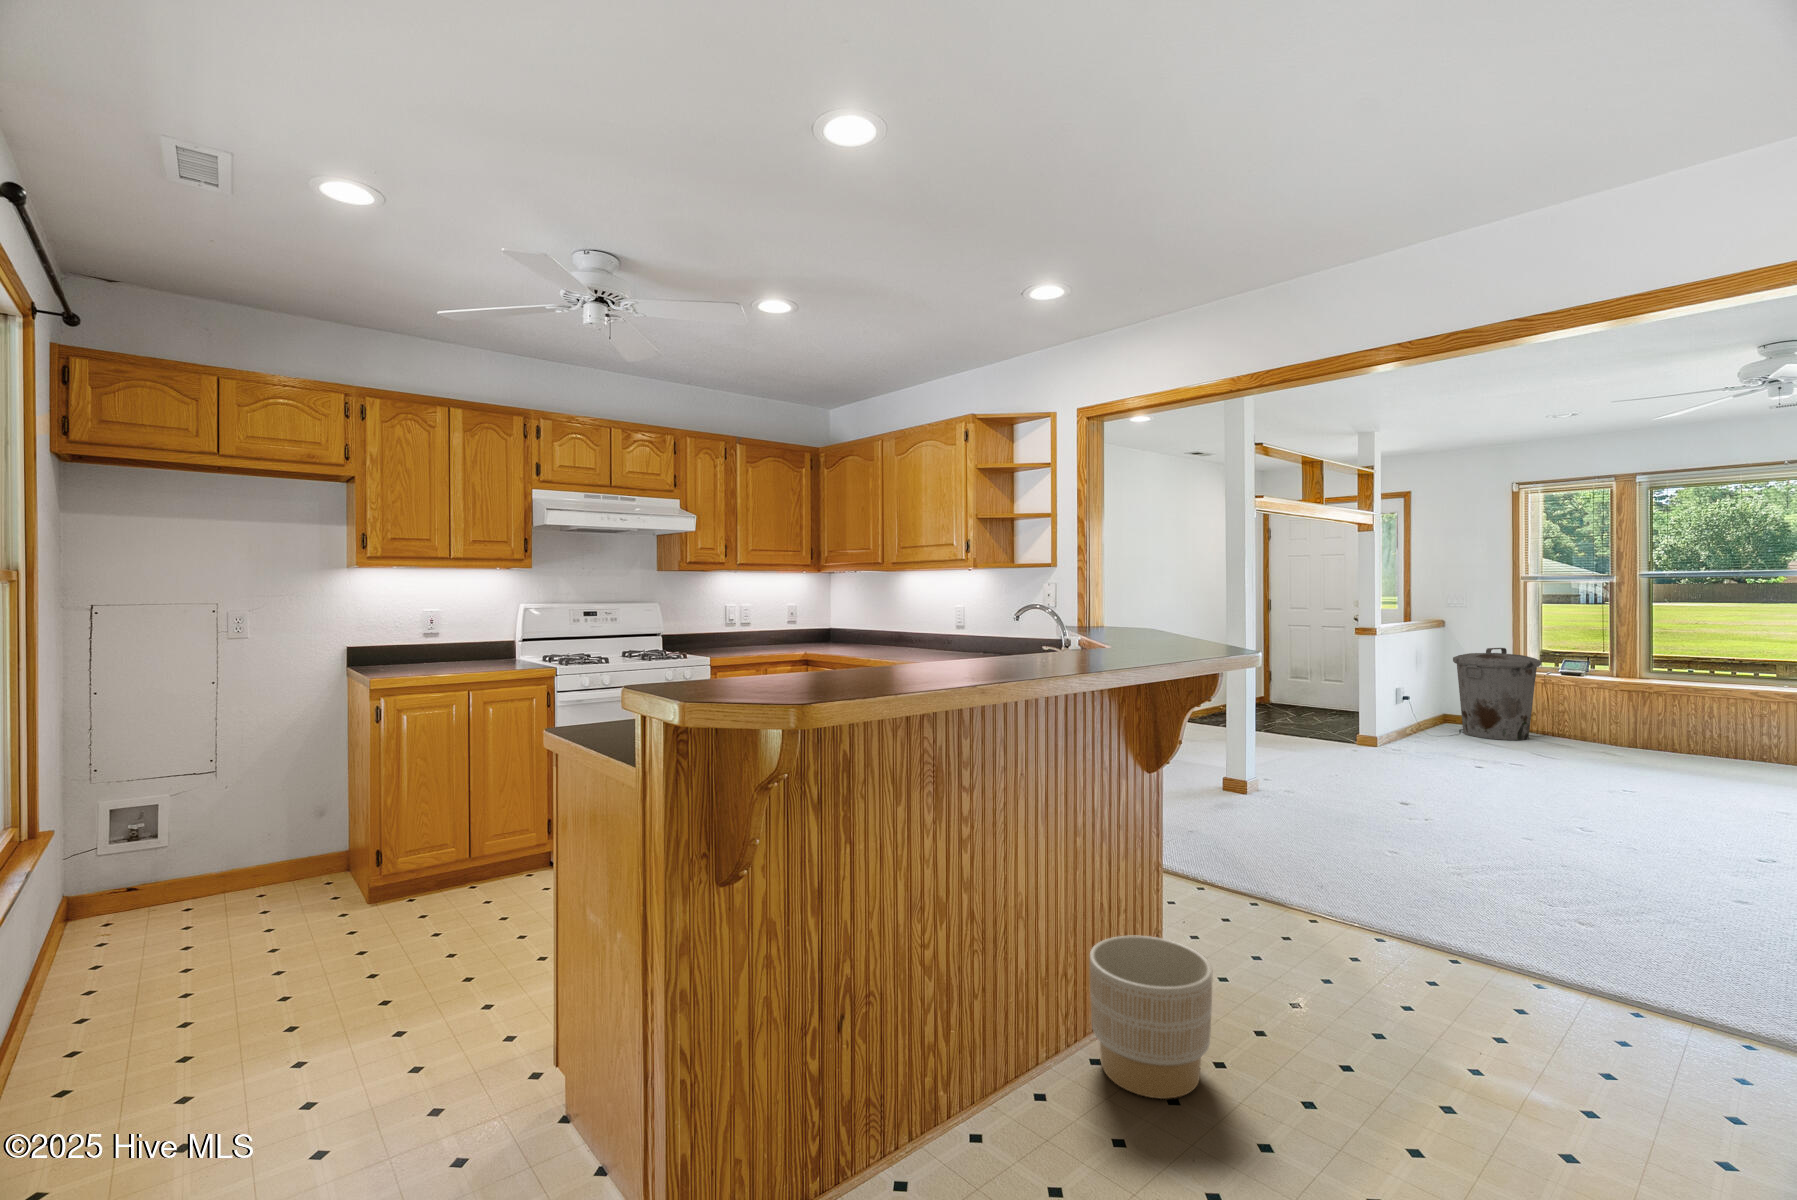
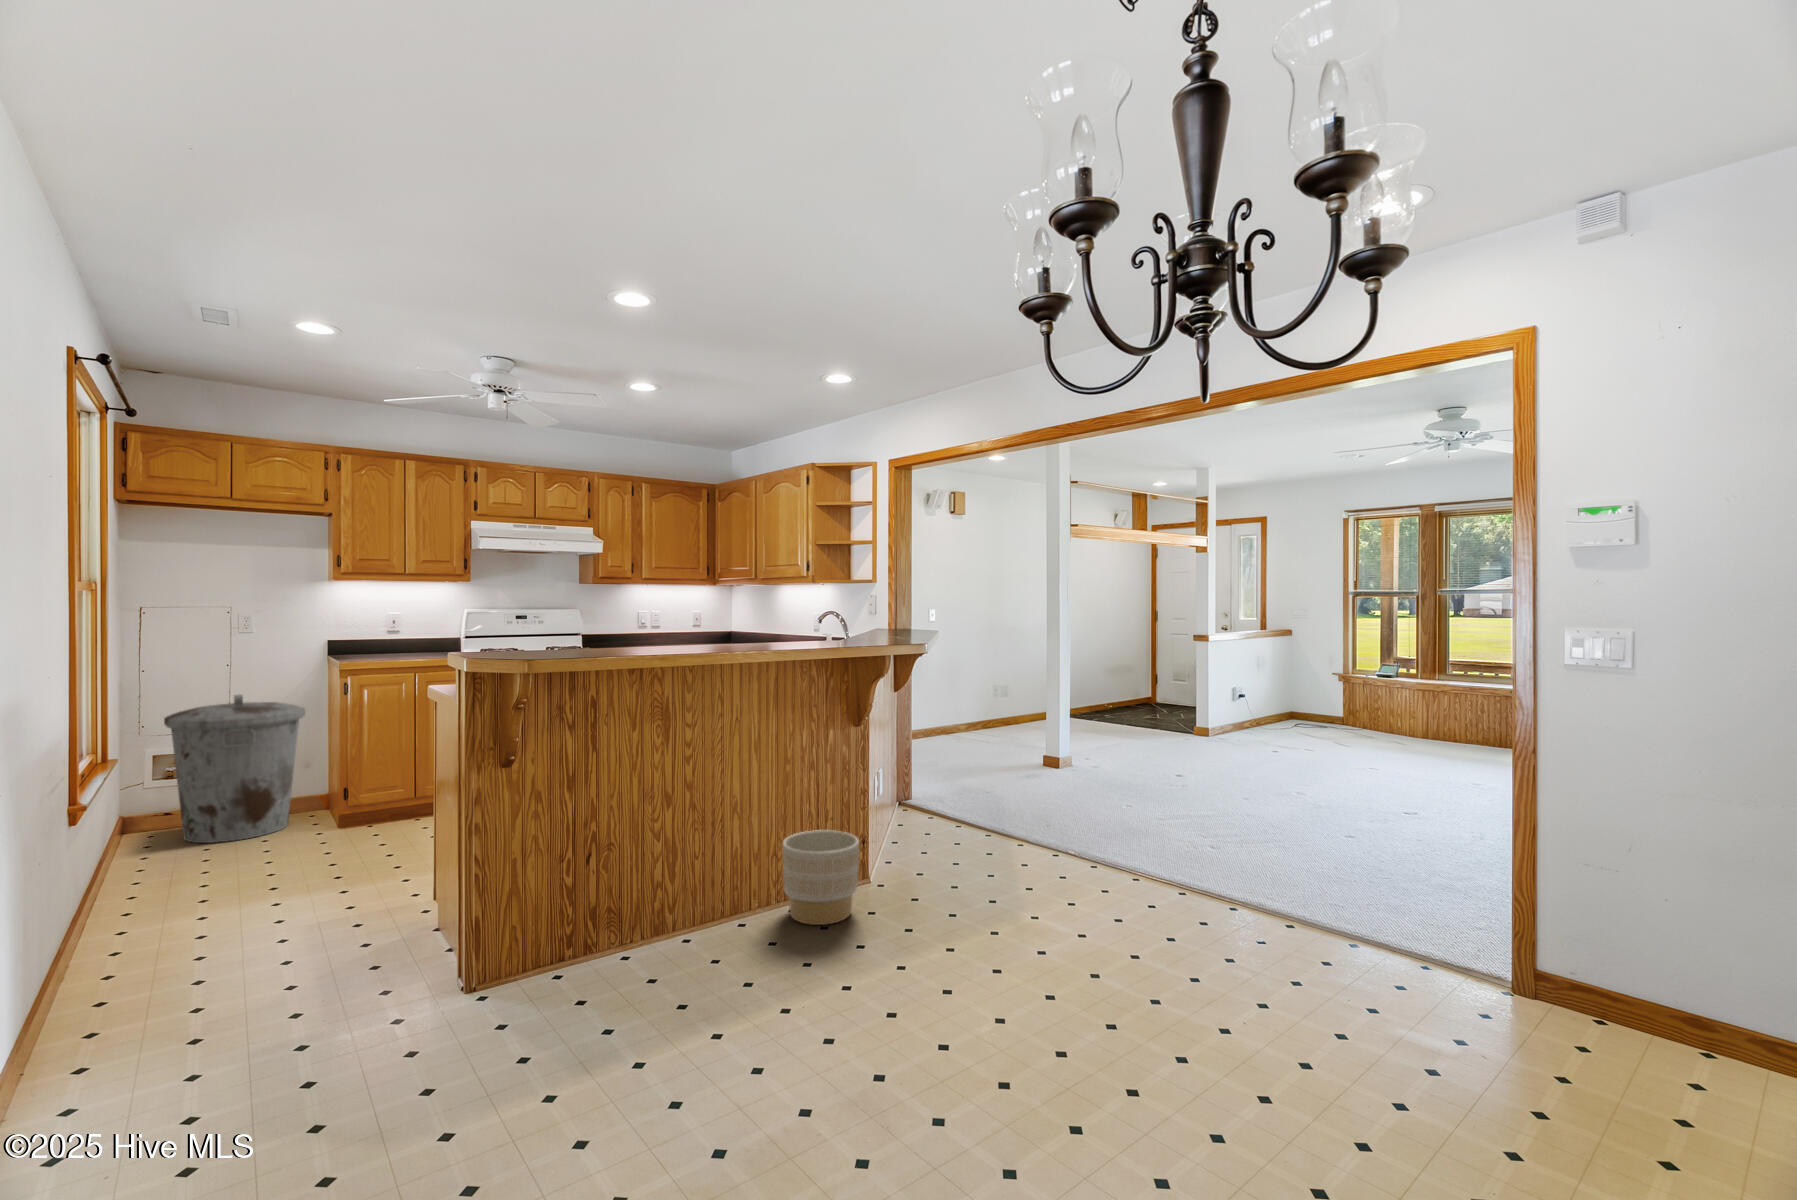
trash can: present [1453,648,1541,740] -> present [164,695,305,843]

